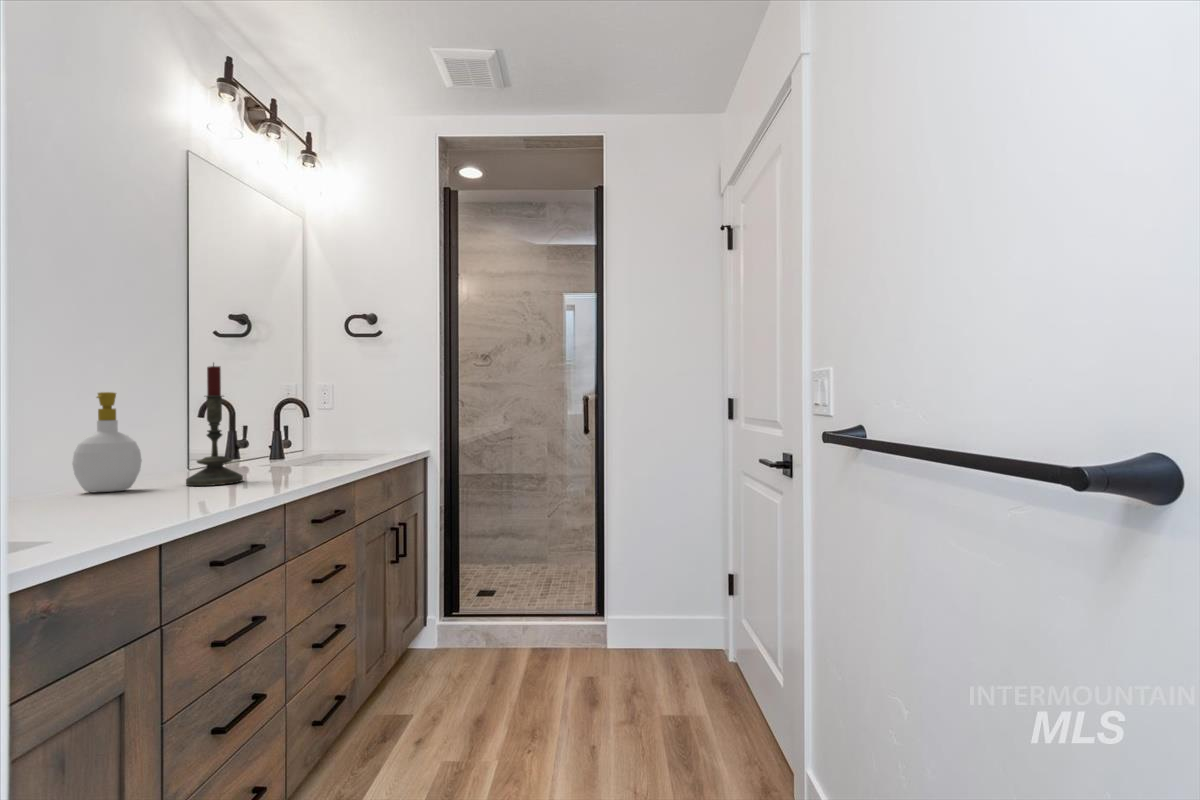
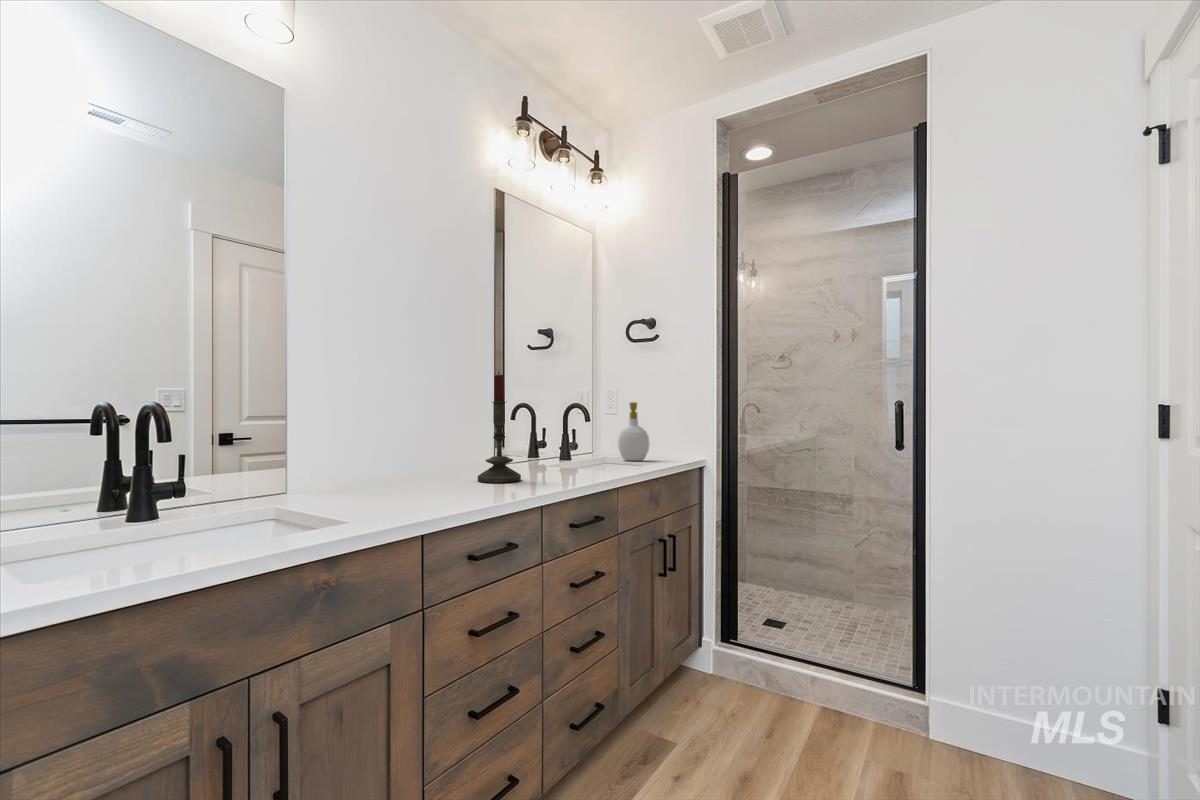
soap bottle: present [72,392,142,492] -> present [618,402,649,461]

